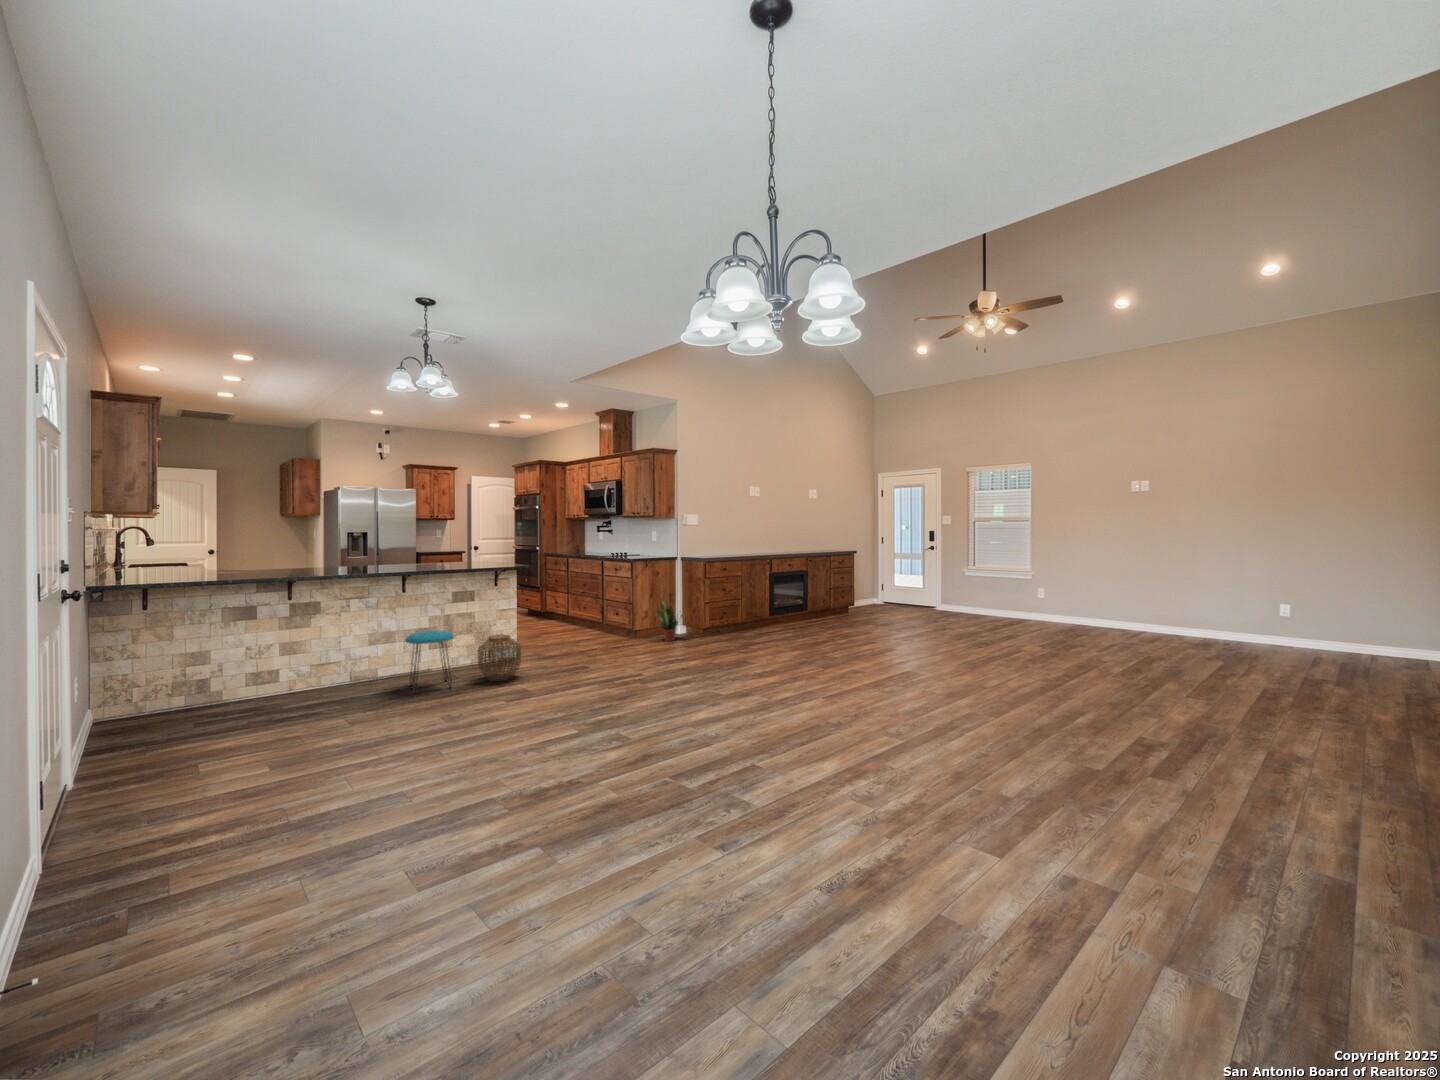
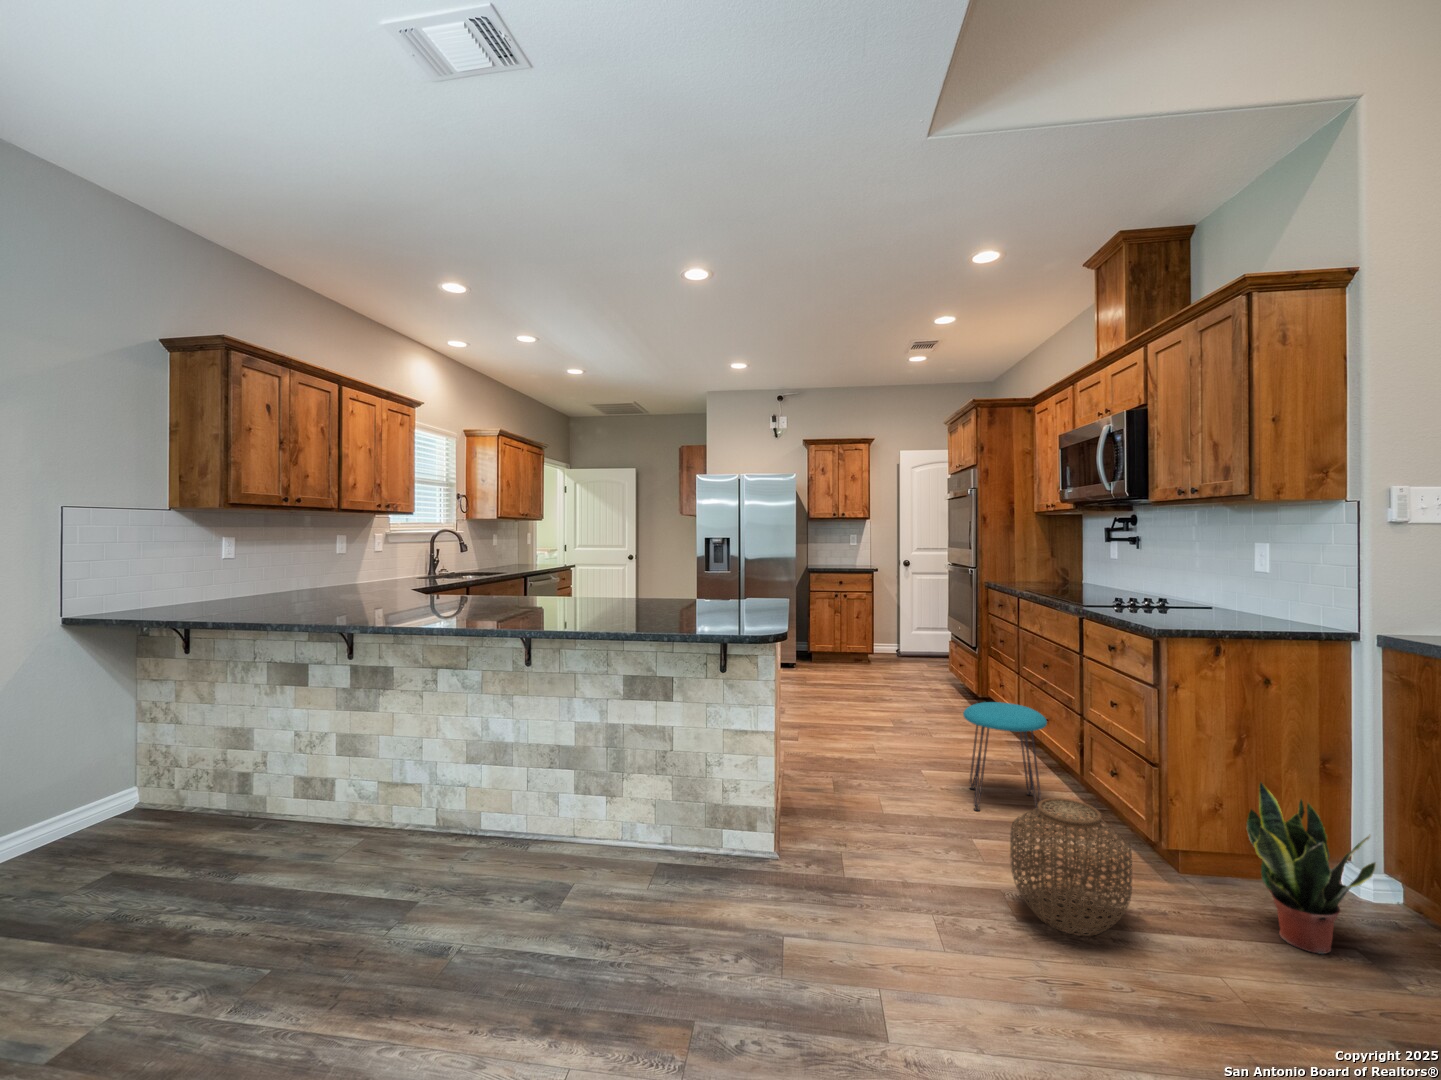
stool: present [405,631,454,693] -> present [963,702,1047,818]
woven basket: present [478,635,521,681] -> present [1010,798,1132,936]

